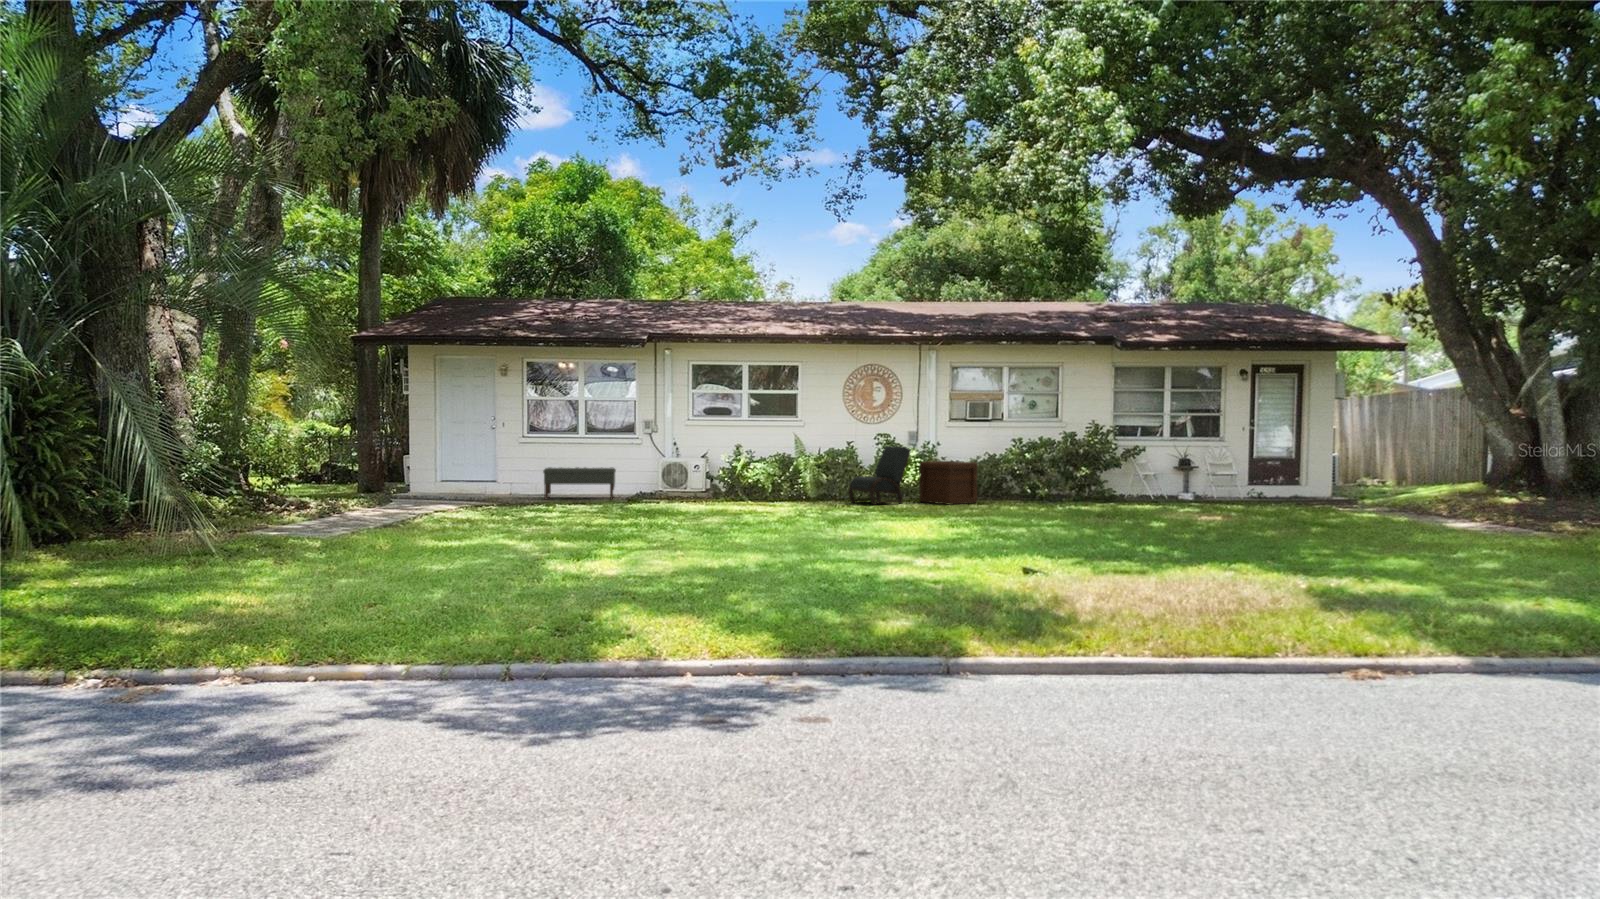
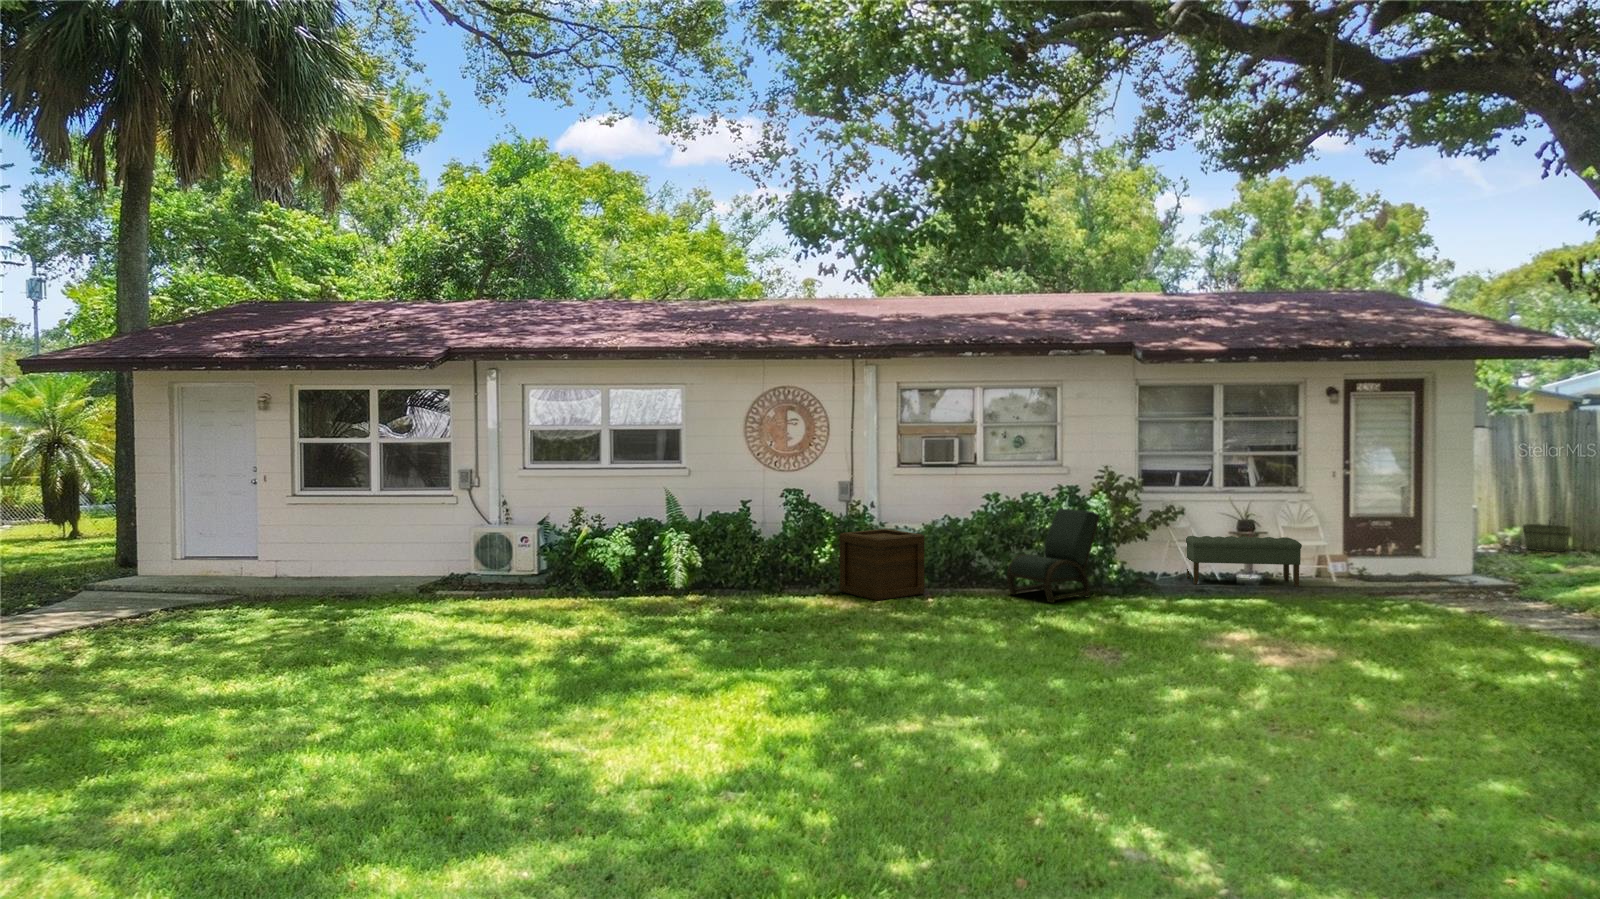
lounge chair: present [848,446,911,505] -> present [1007,508,1100,603]
bench: present [543,467,616,499] -> present [1186,536,1302,587]
wooden bucket: none [1374,468,1406,491] -> present [1523,521,1571,552]

